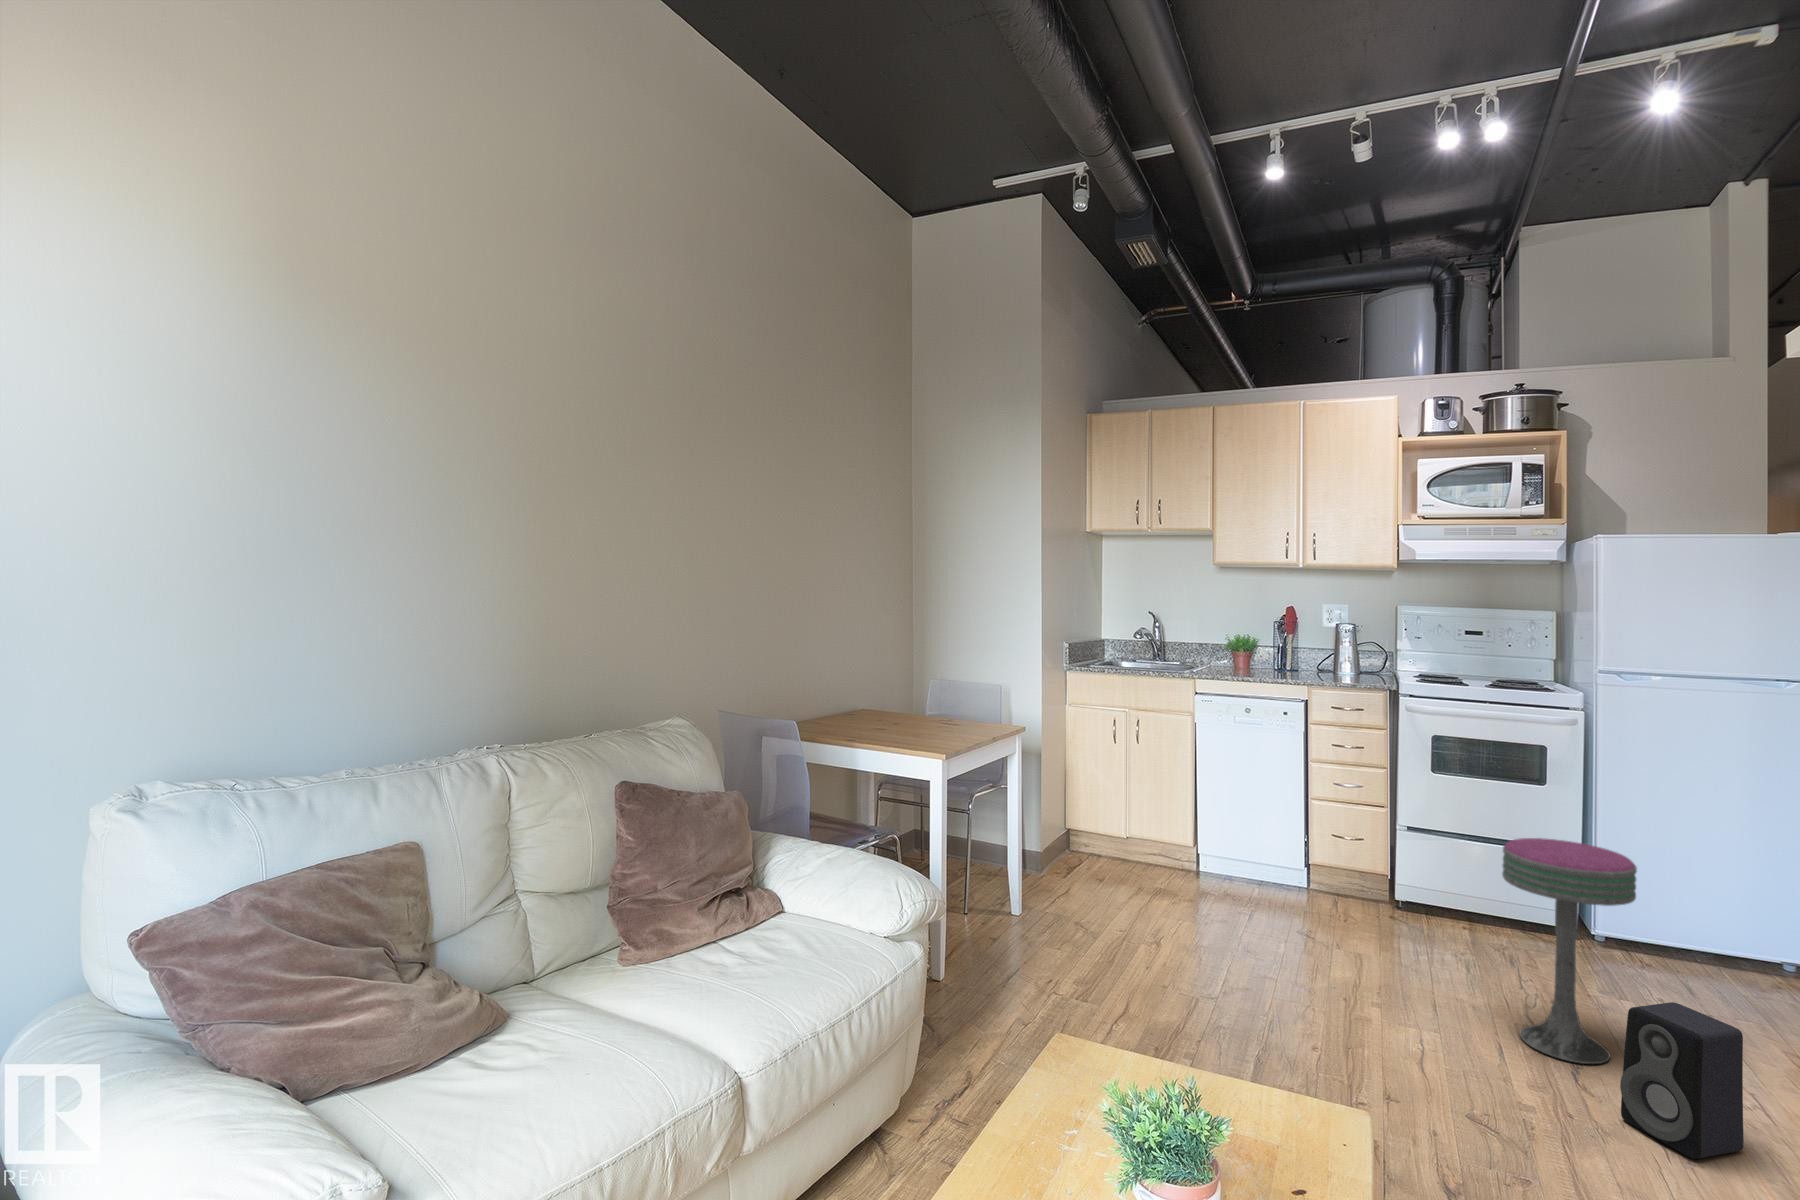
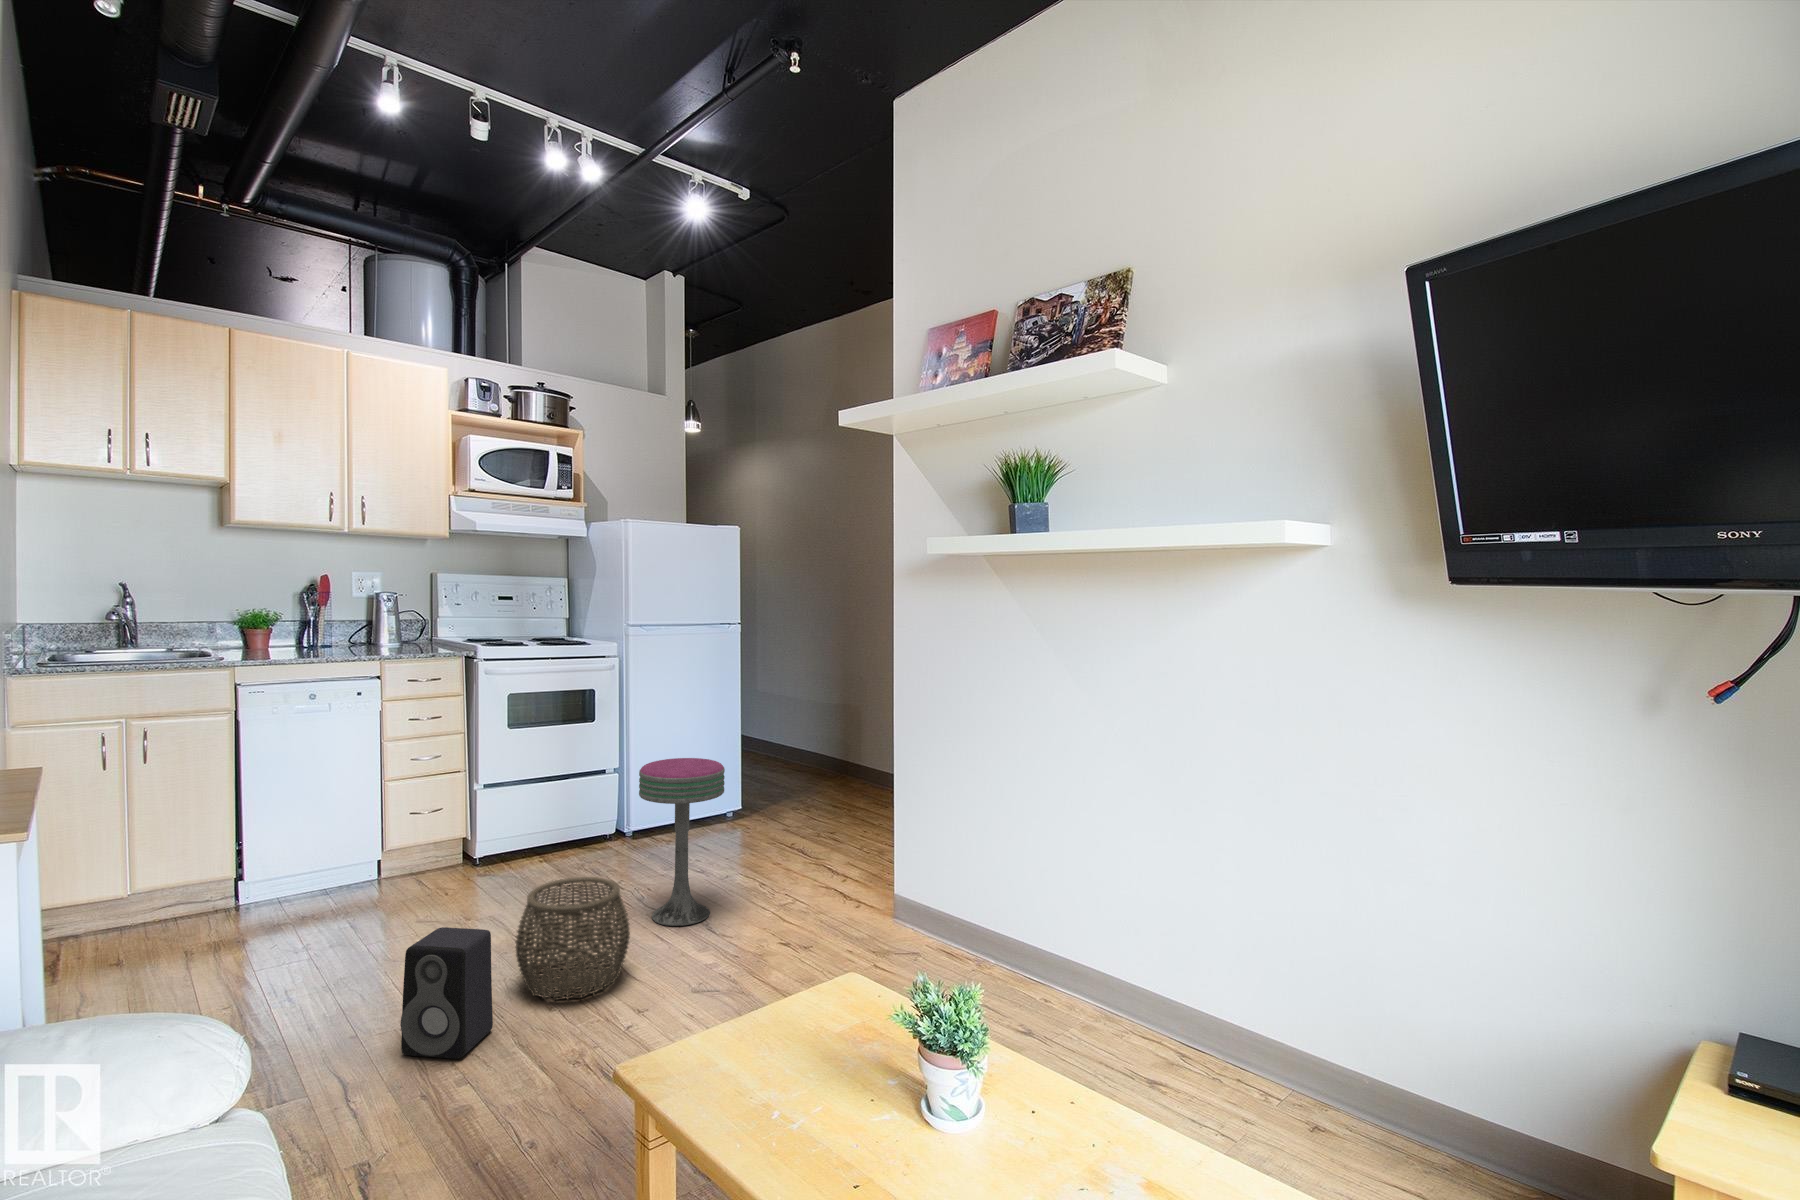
woven basket: none [1299,927,1430,1064] -> present [516,877,630,1000]
speaker: present [1620,1002,1744,1159] -> present [401,927,493,1059]

